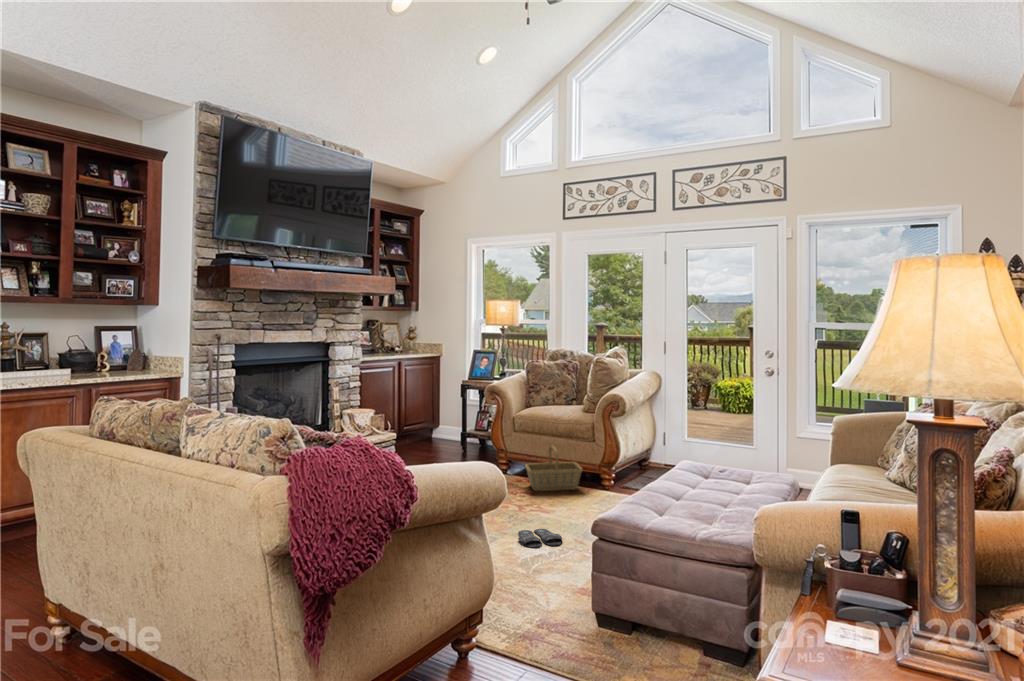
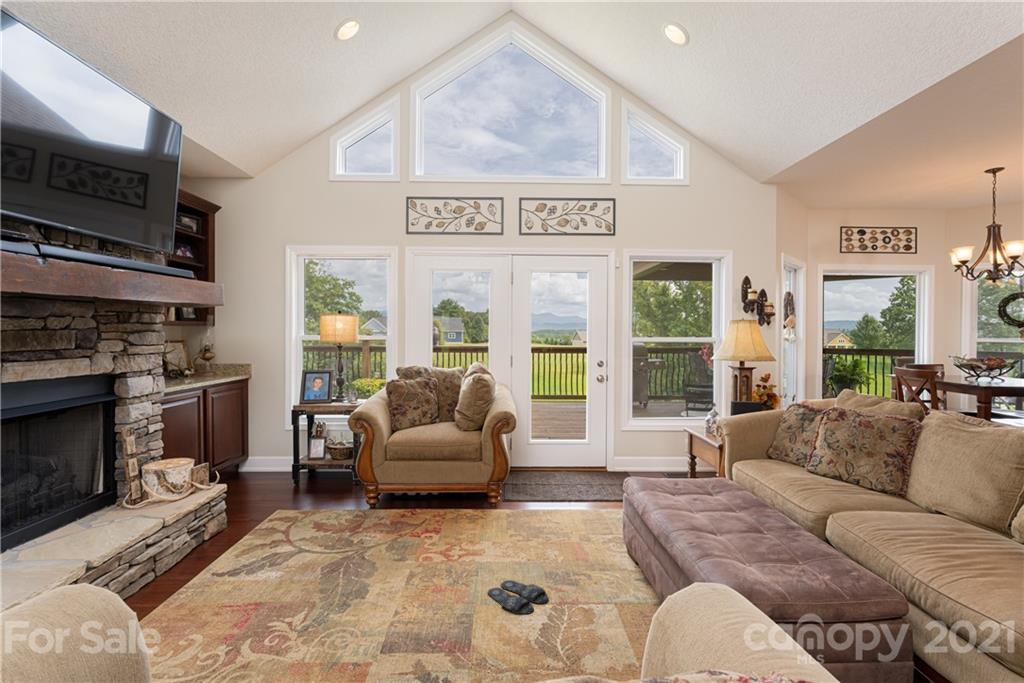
basket: present [525,446,582,491] -> none [417,473,480,527]

